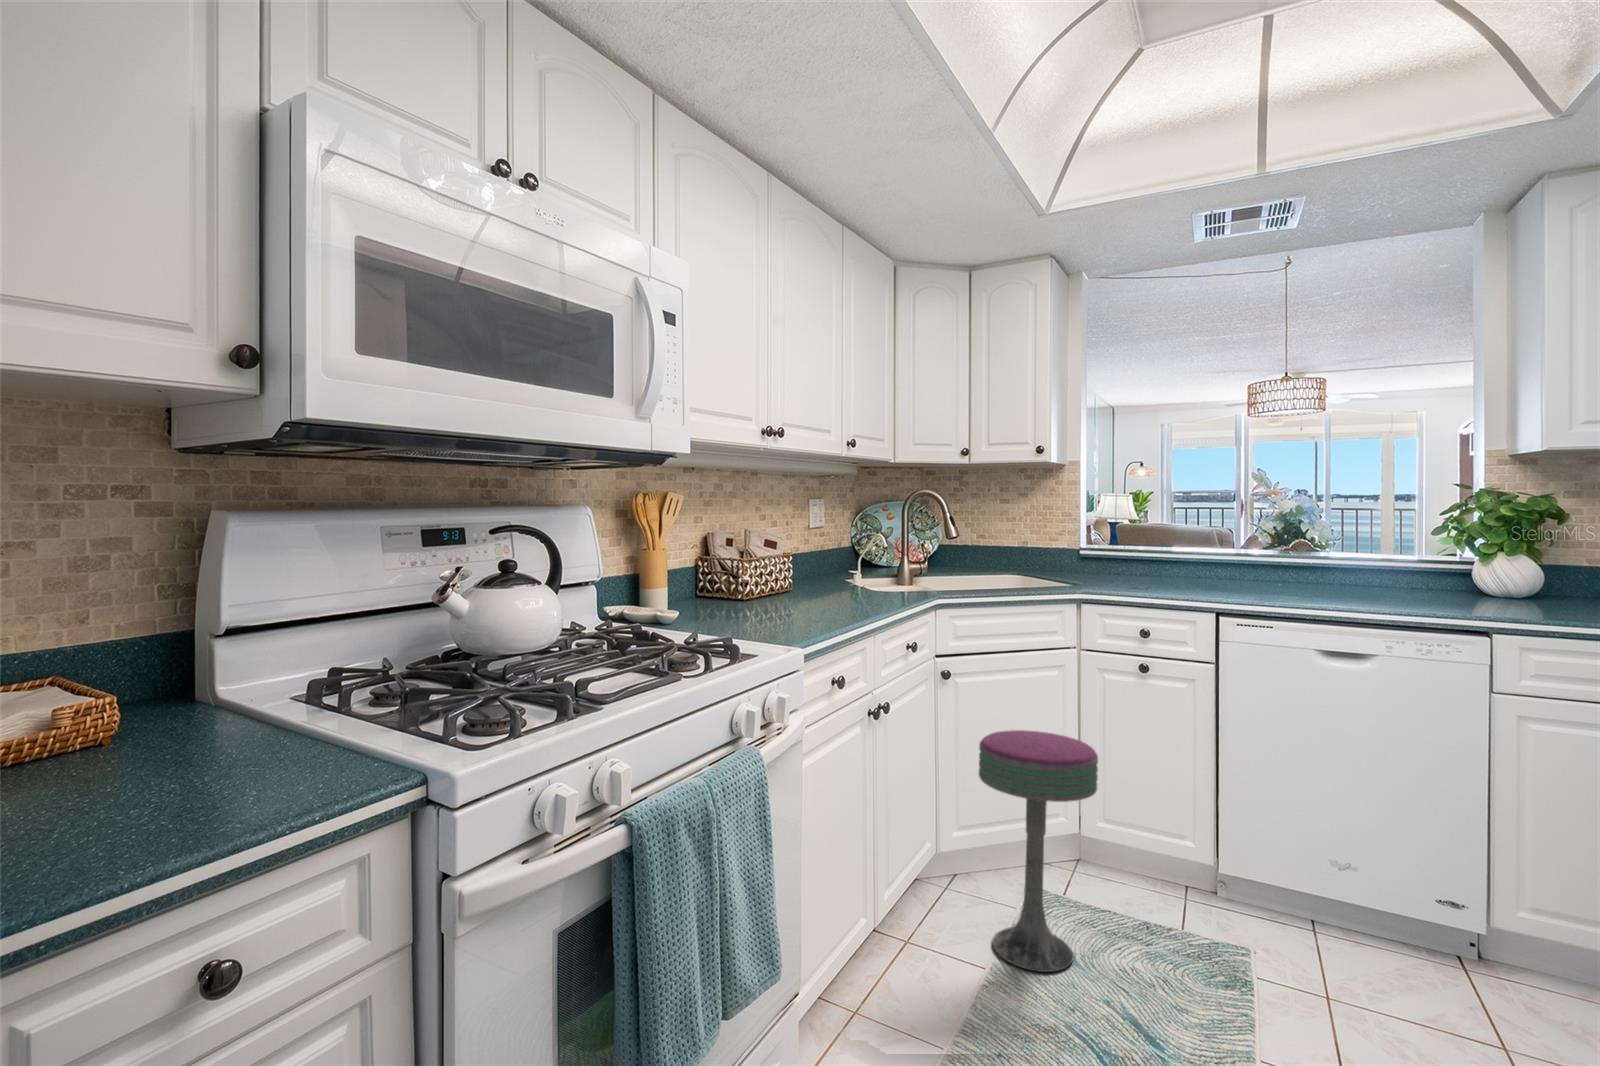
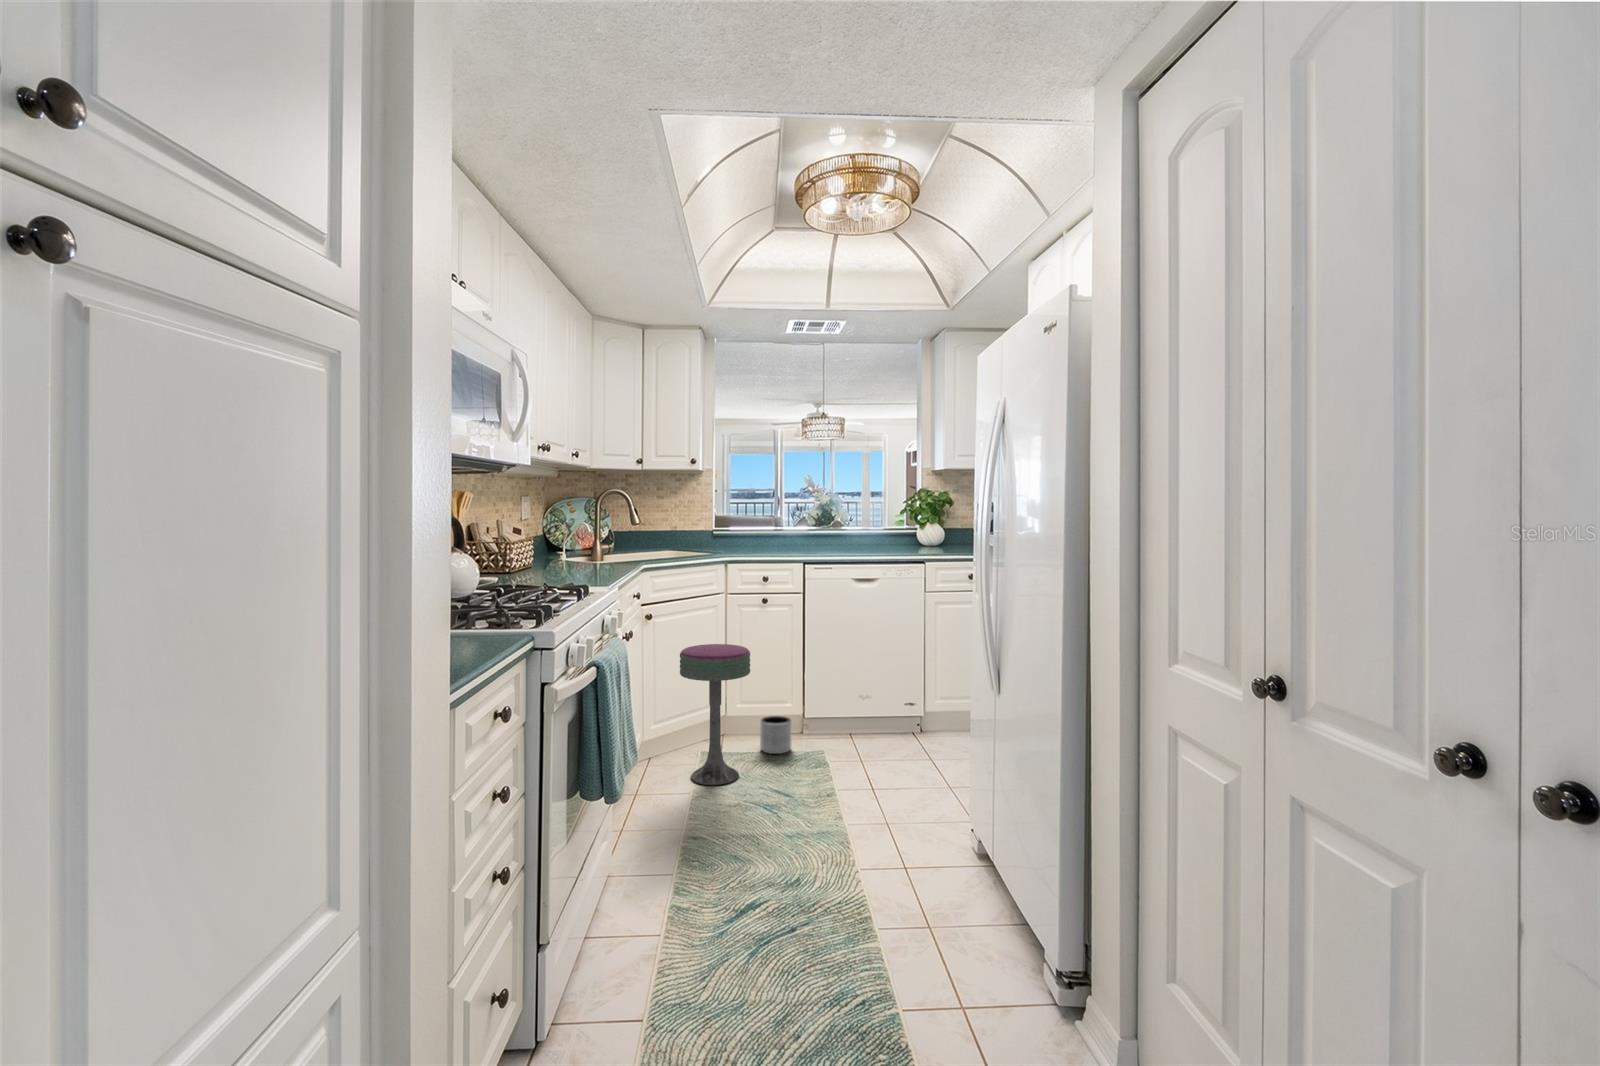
planter: none [1124,861,1183,934] -> present [760,716,791,754]

